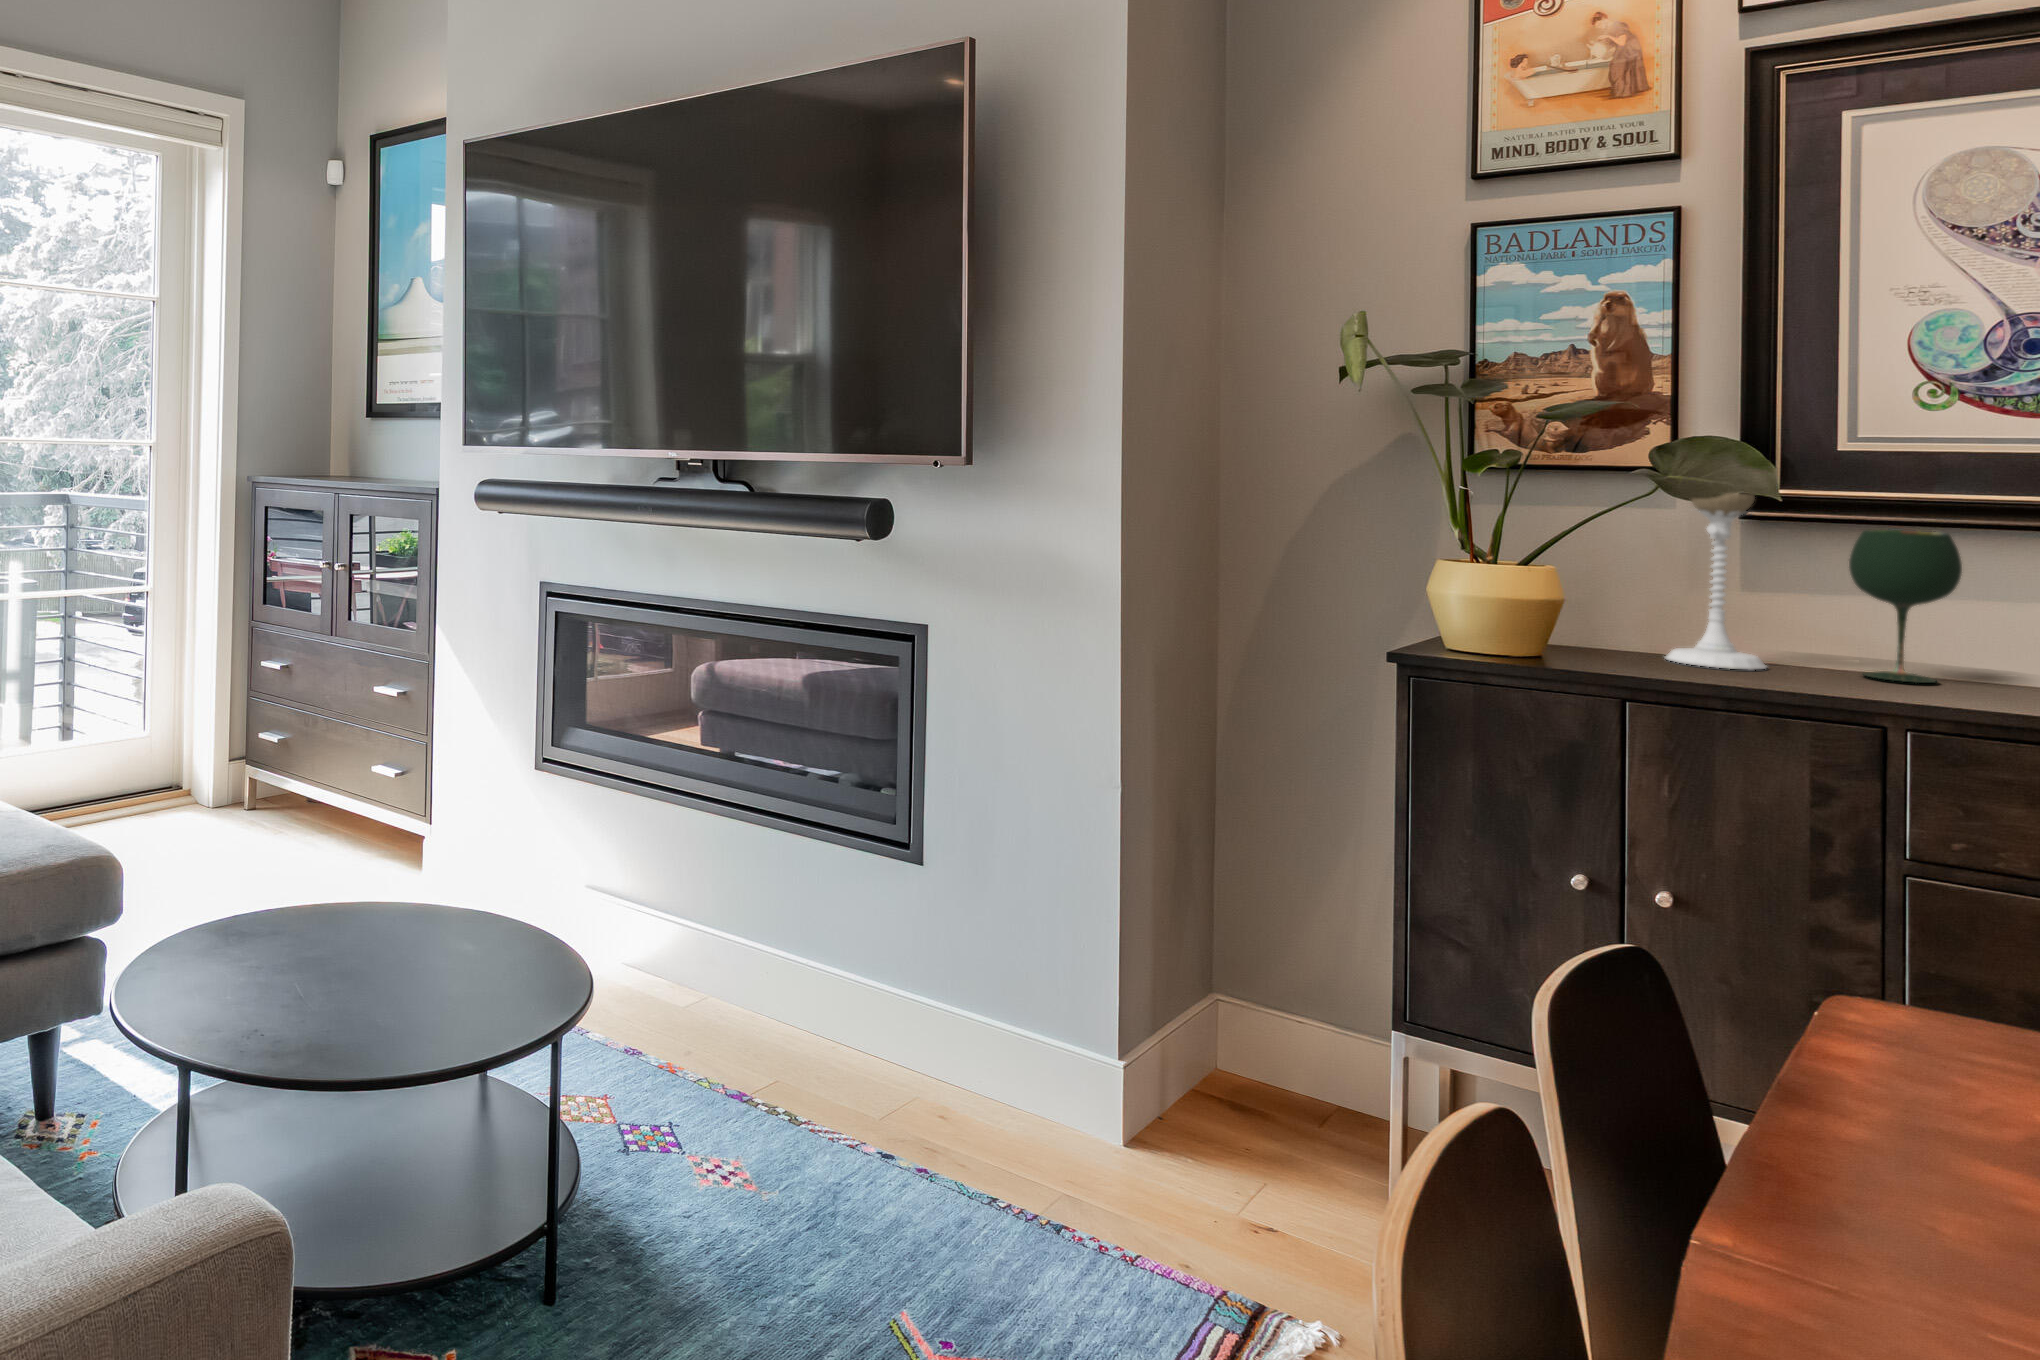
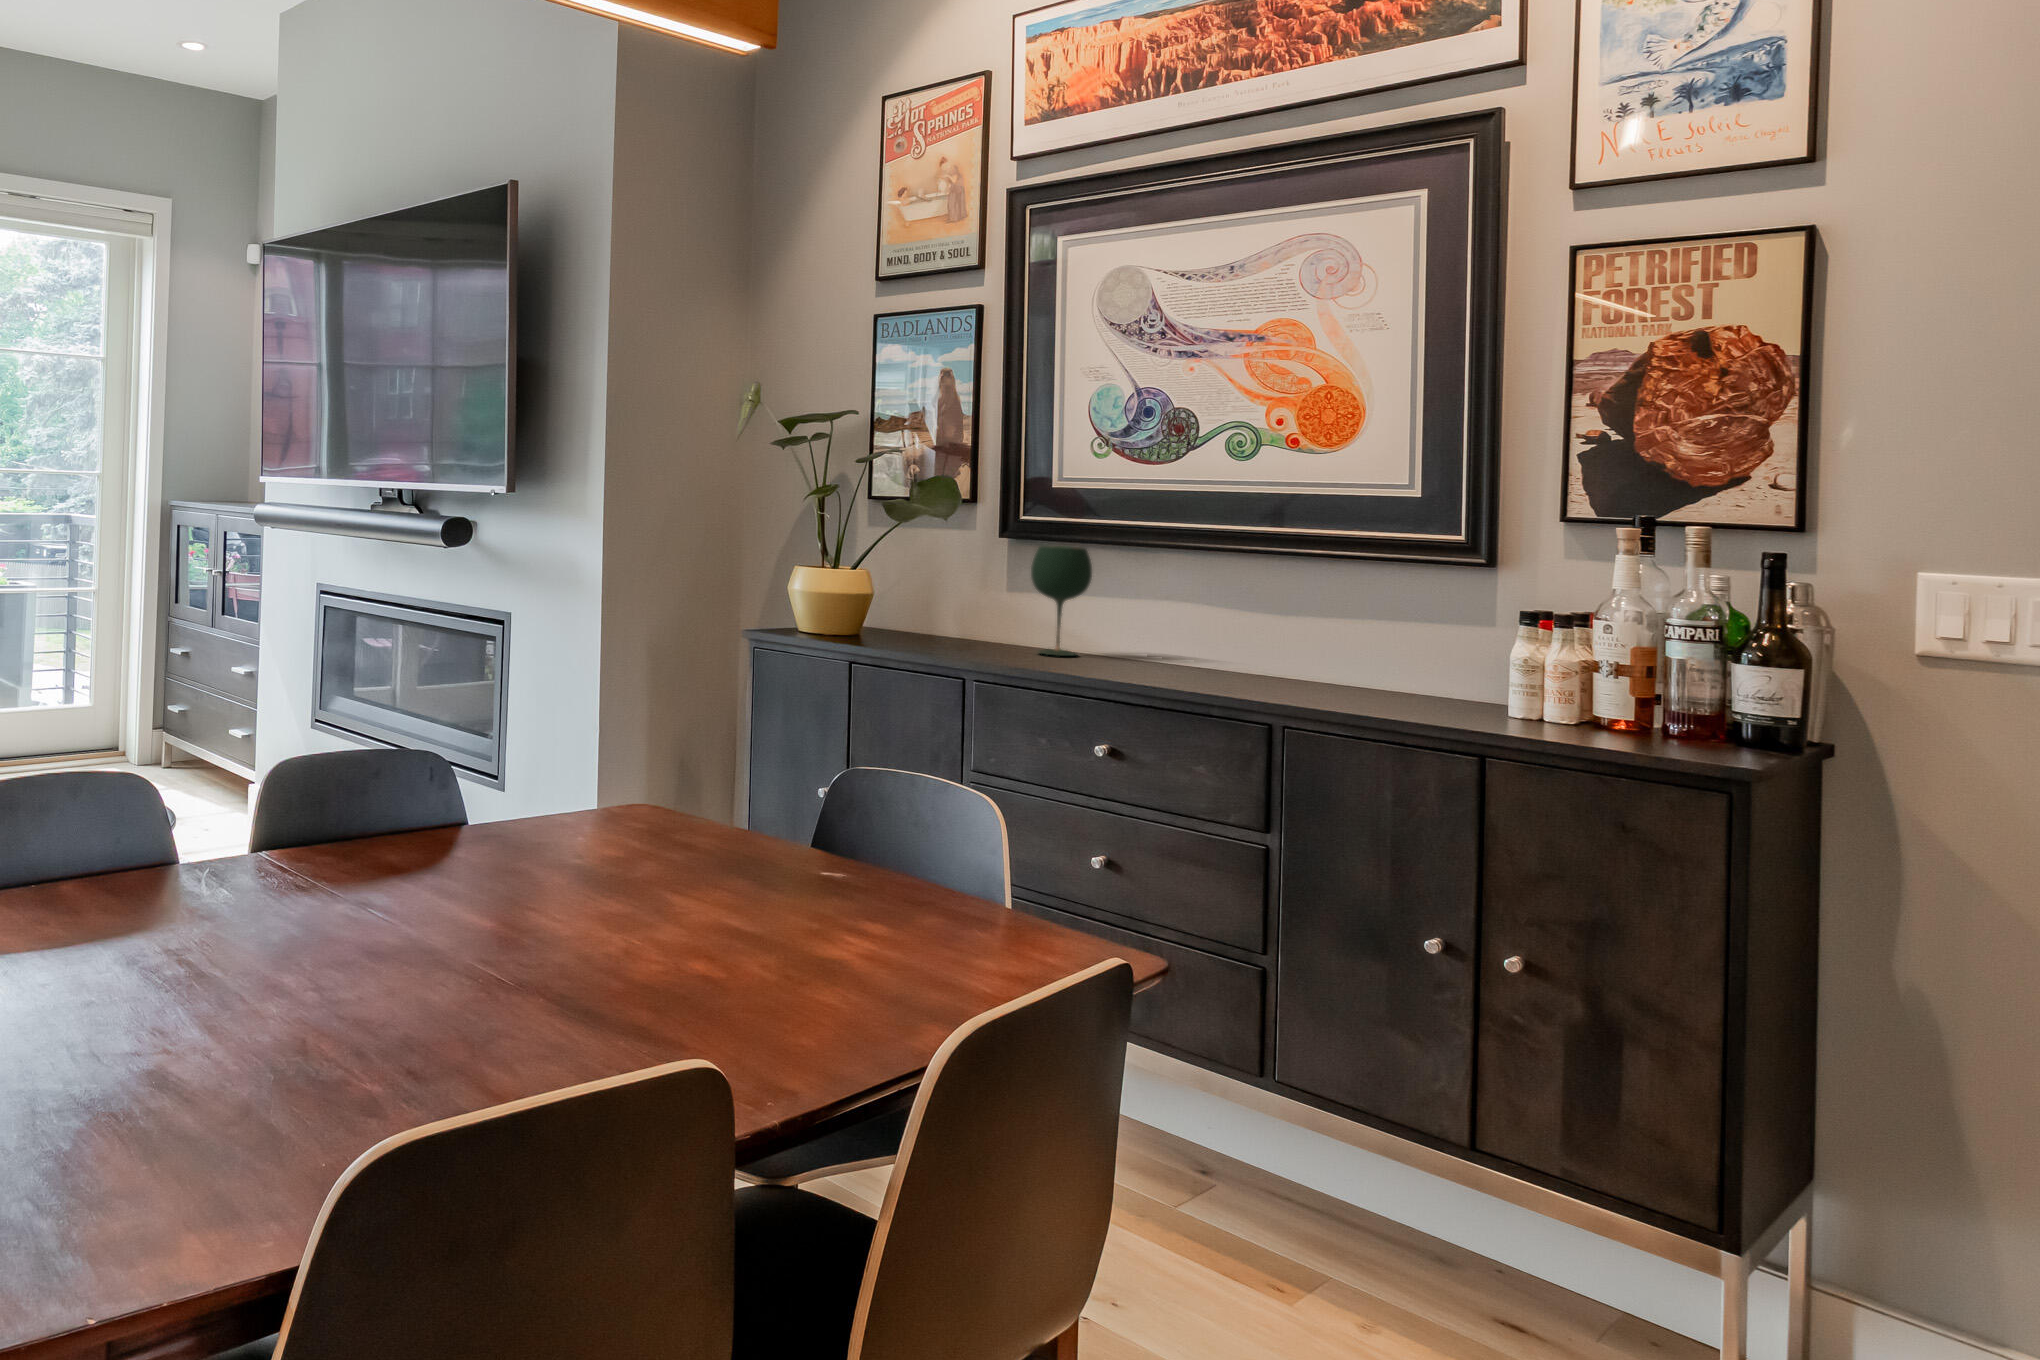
candle holder: present [1665,493,1766,670] -> none [937,504,996,648]

